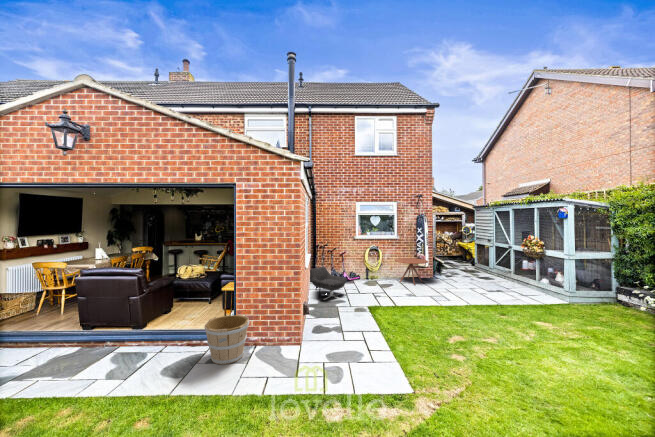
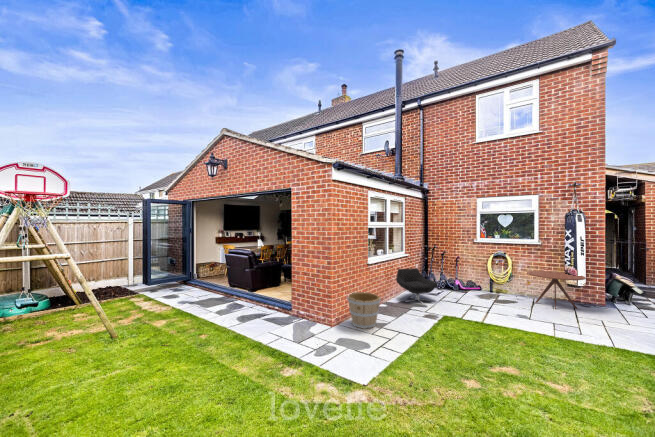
wooden bucket: present [204,315,250,365] -> present [347,292,381,329]

